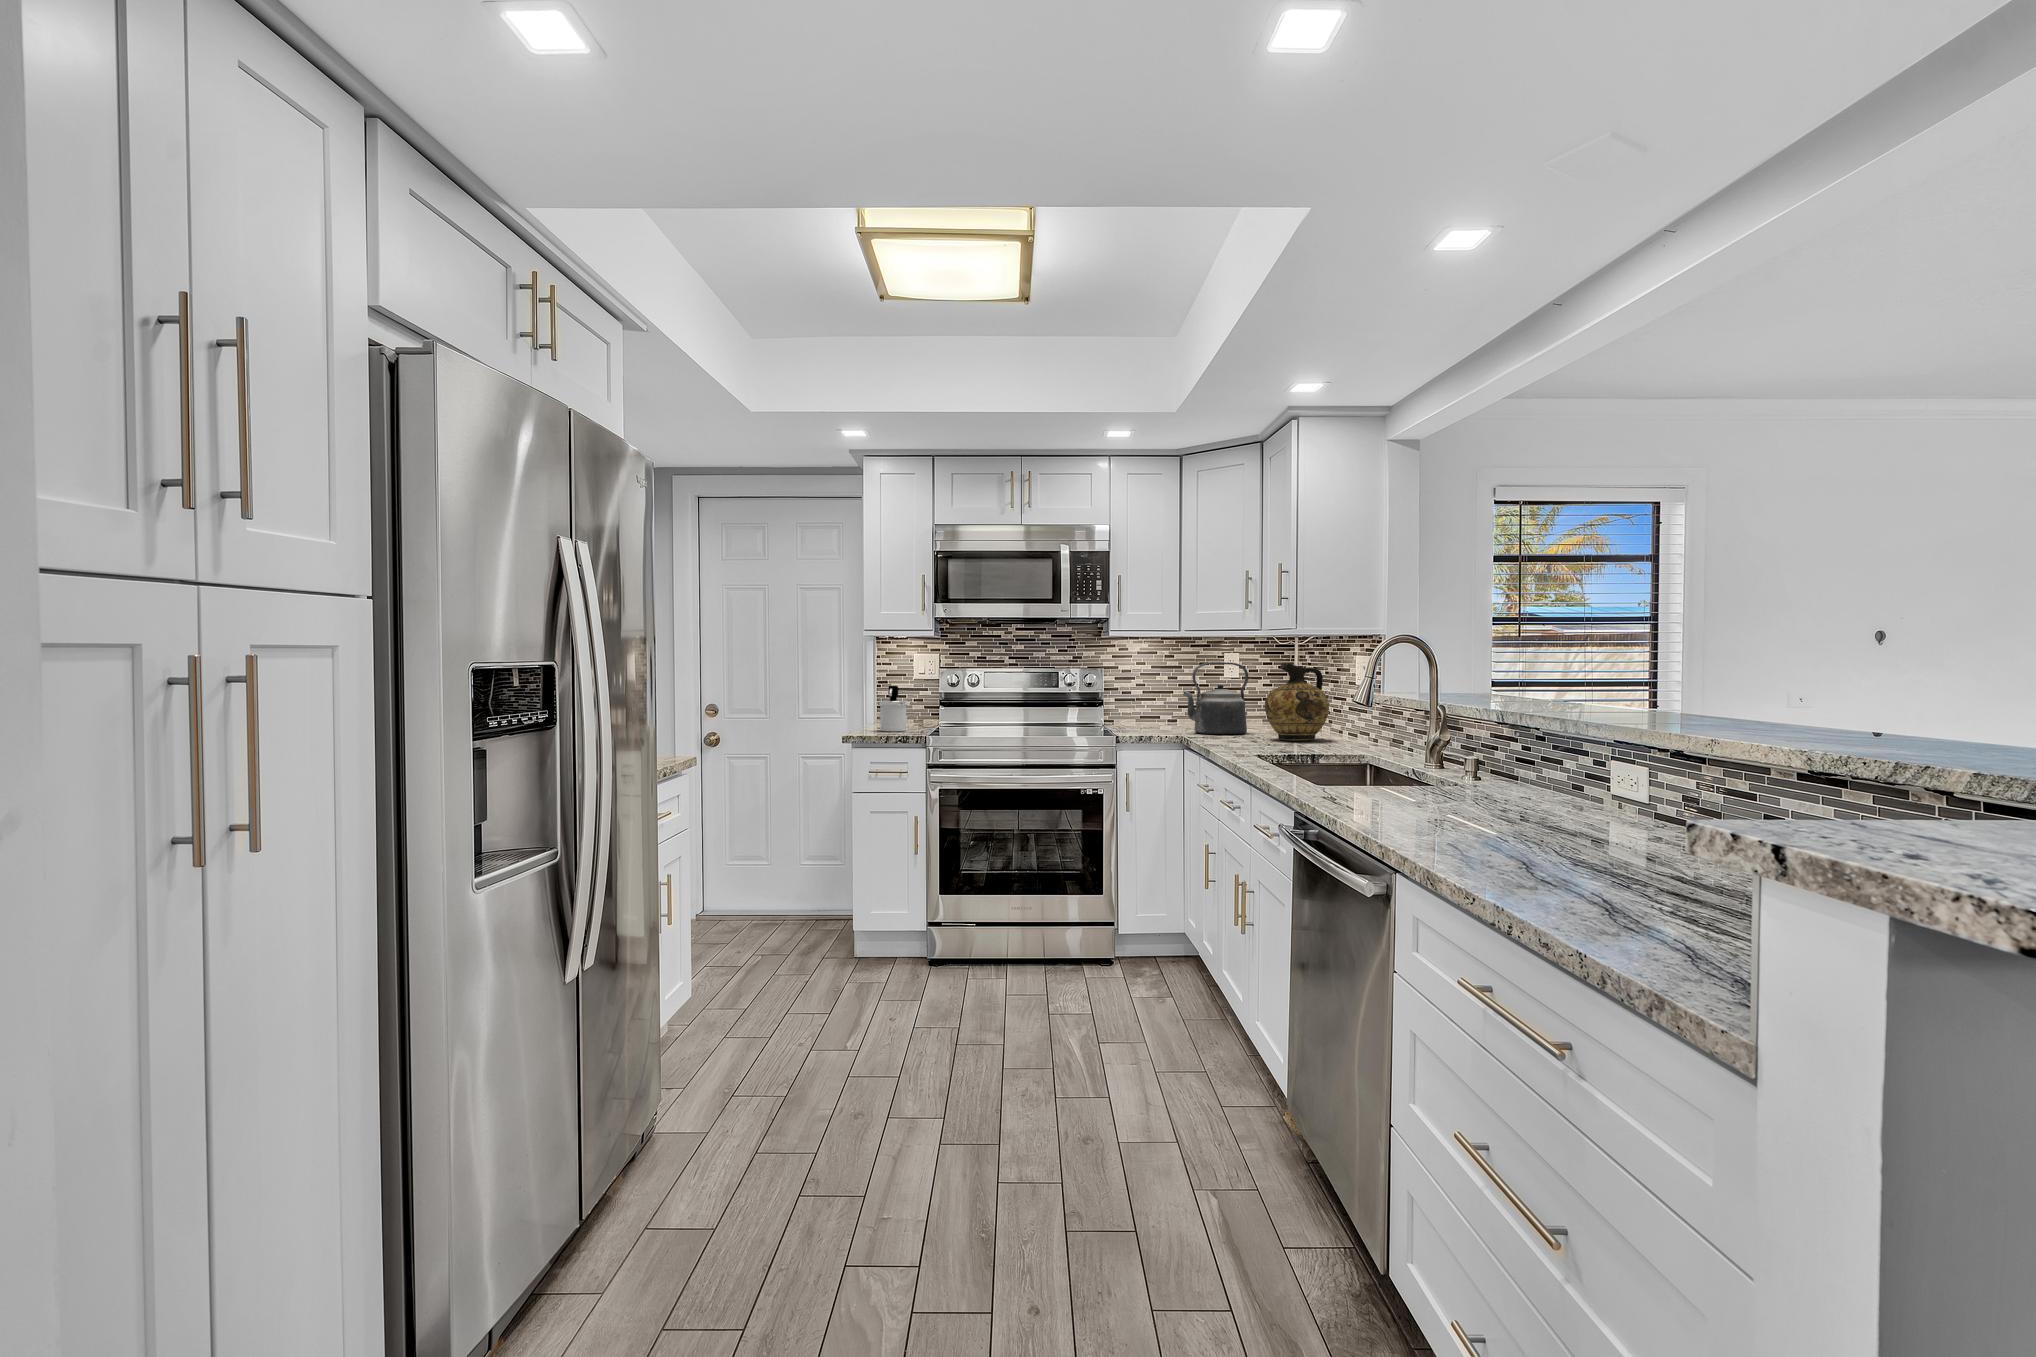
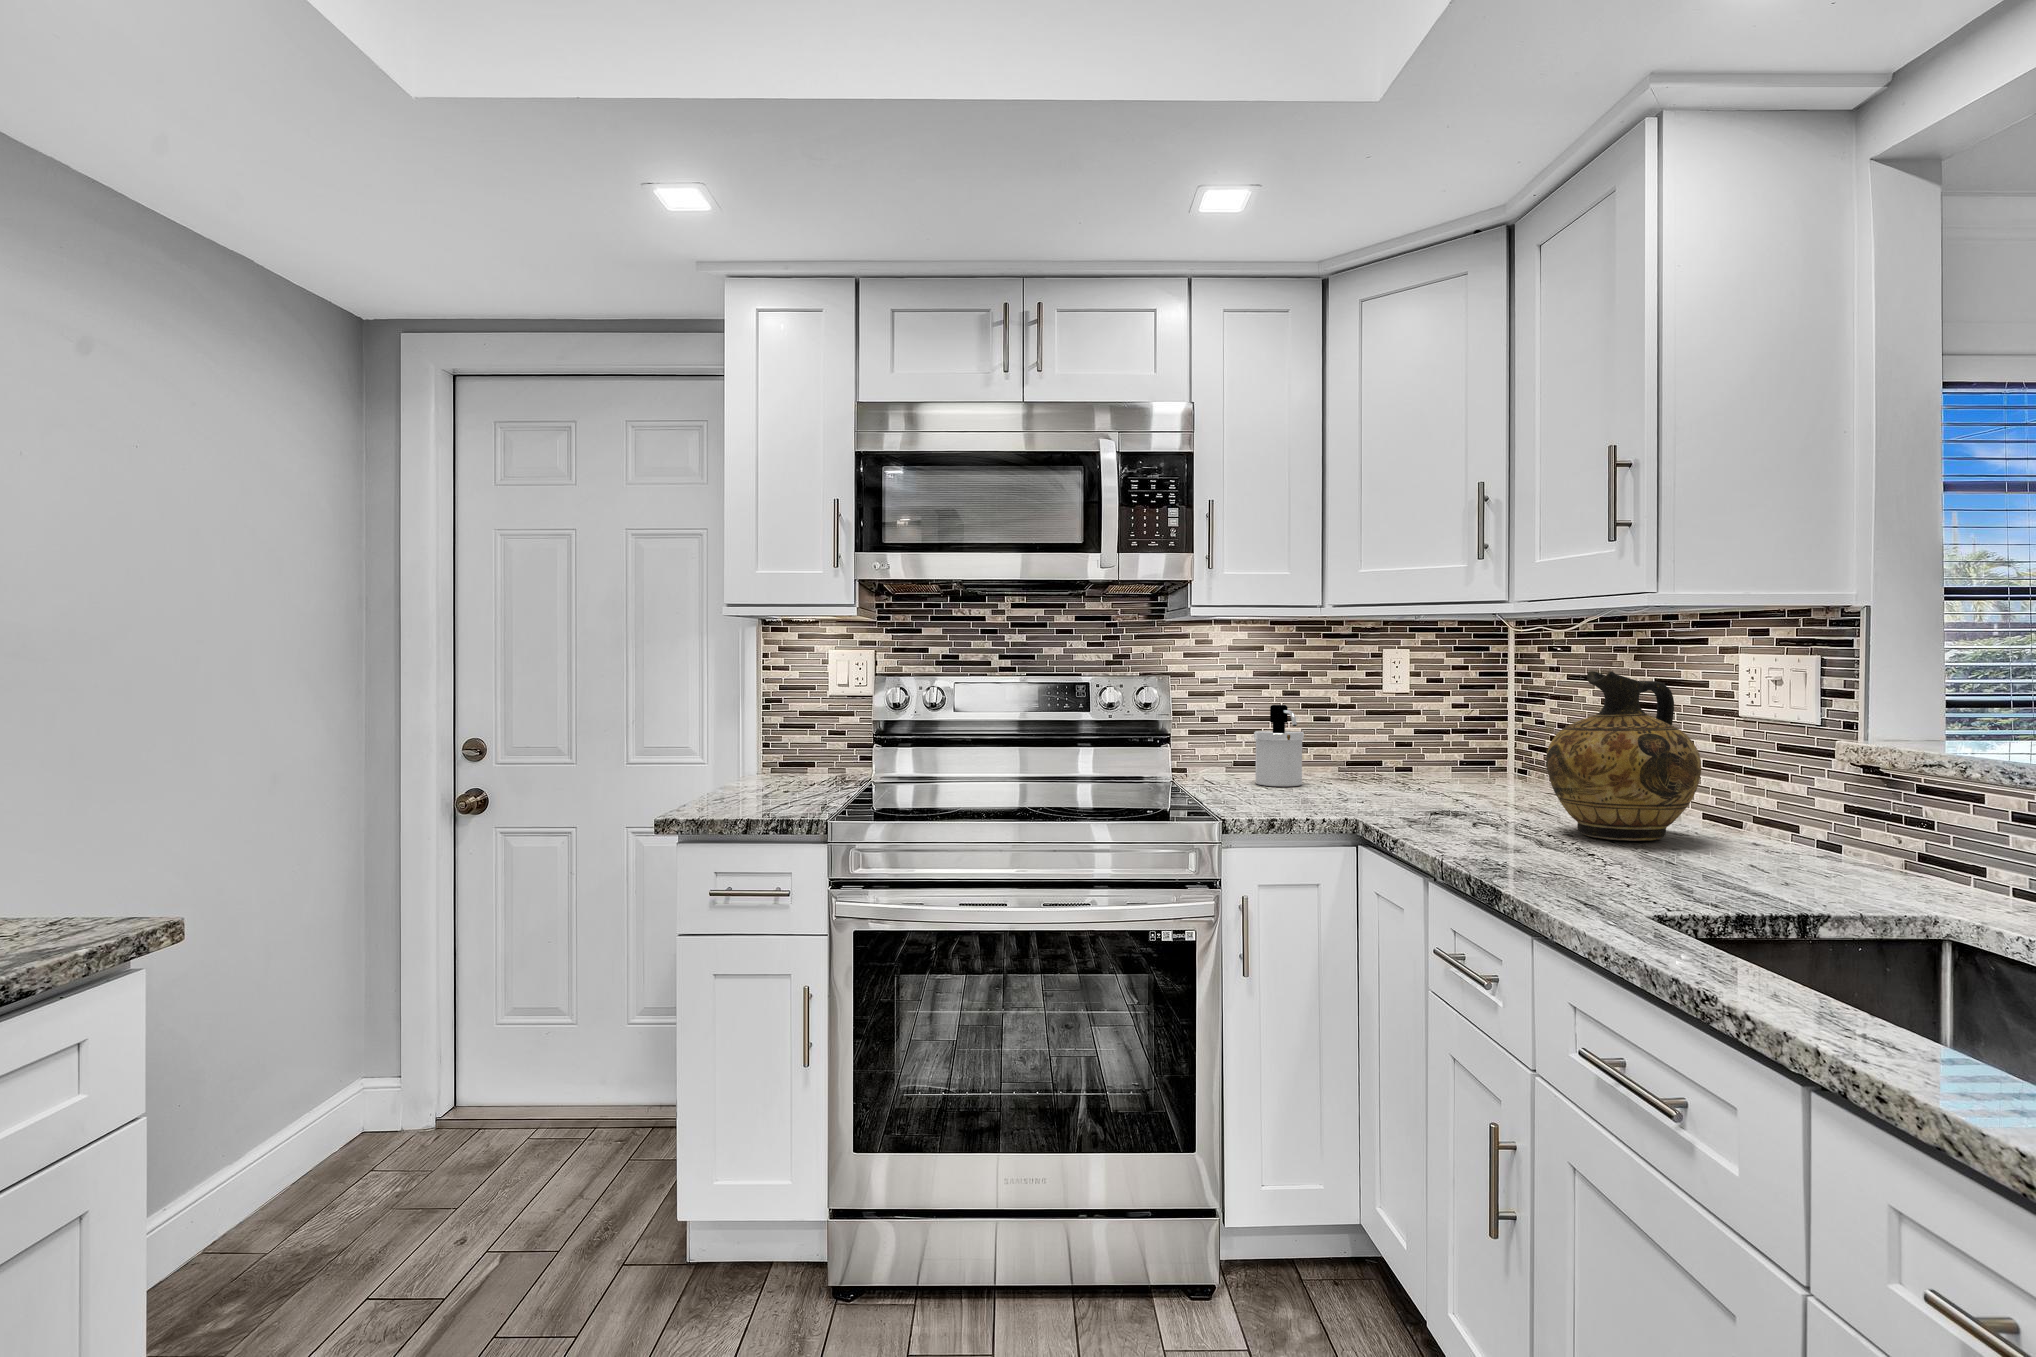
kettle: present [1183,662,1248,734] -> none [1346,668,1474,813]
soap dispenser: present [879,686,907,731] -> present [1254,705,1304,786]

